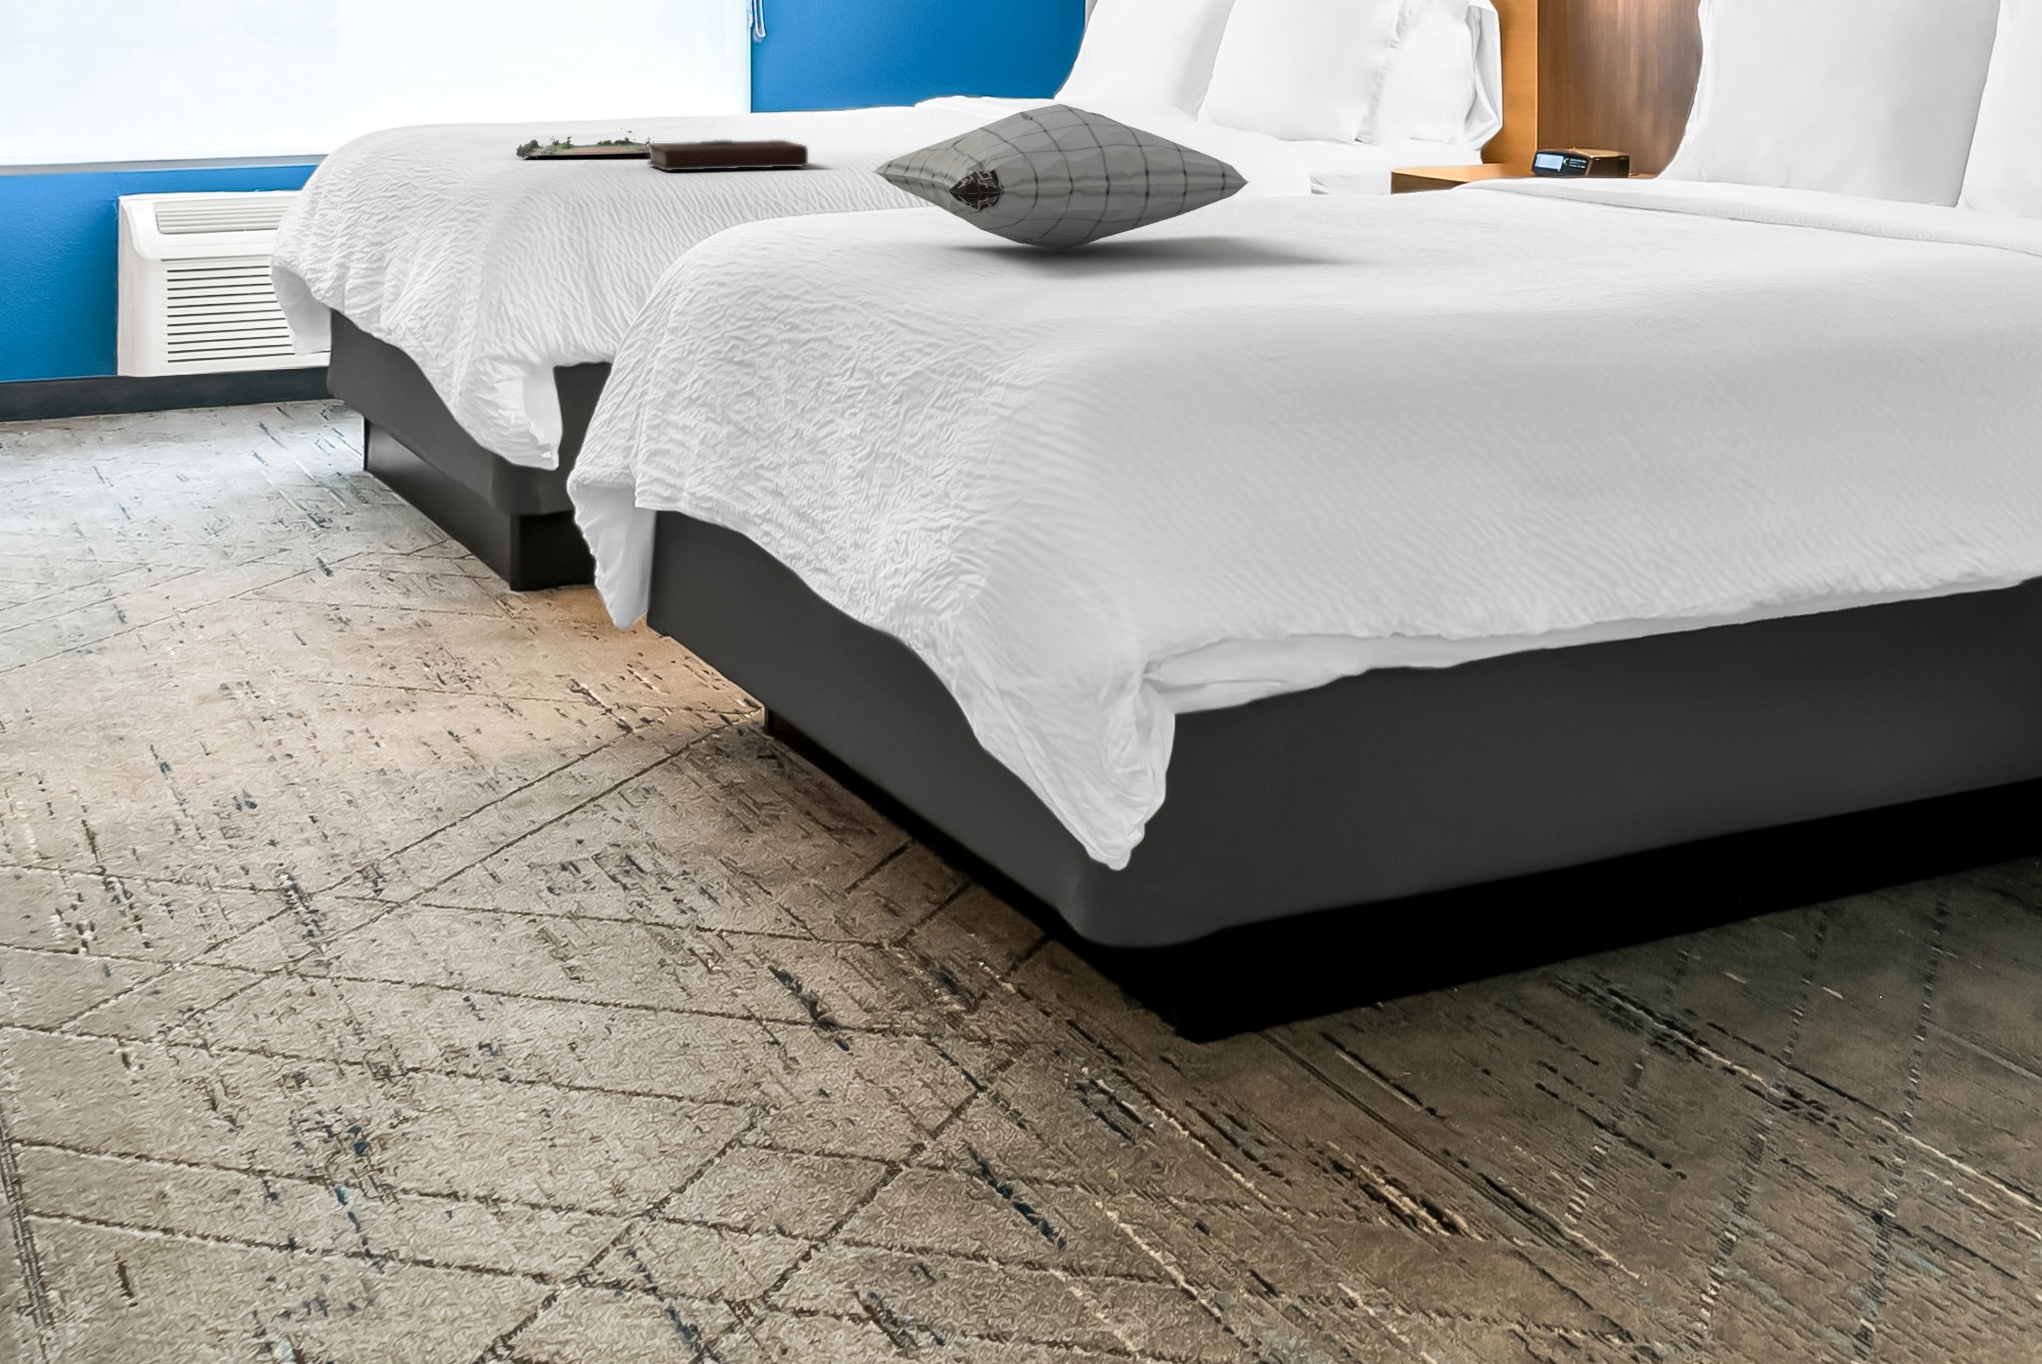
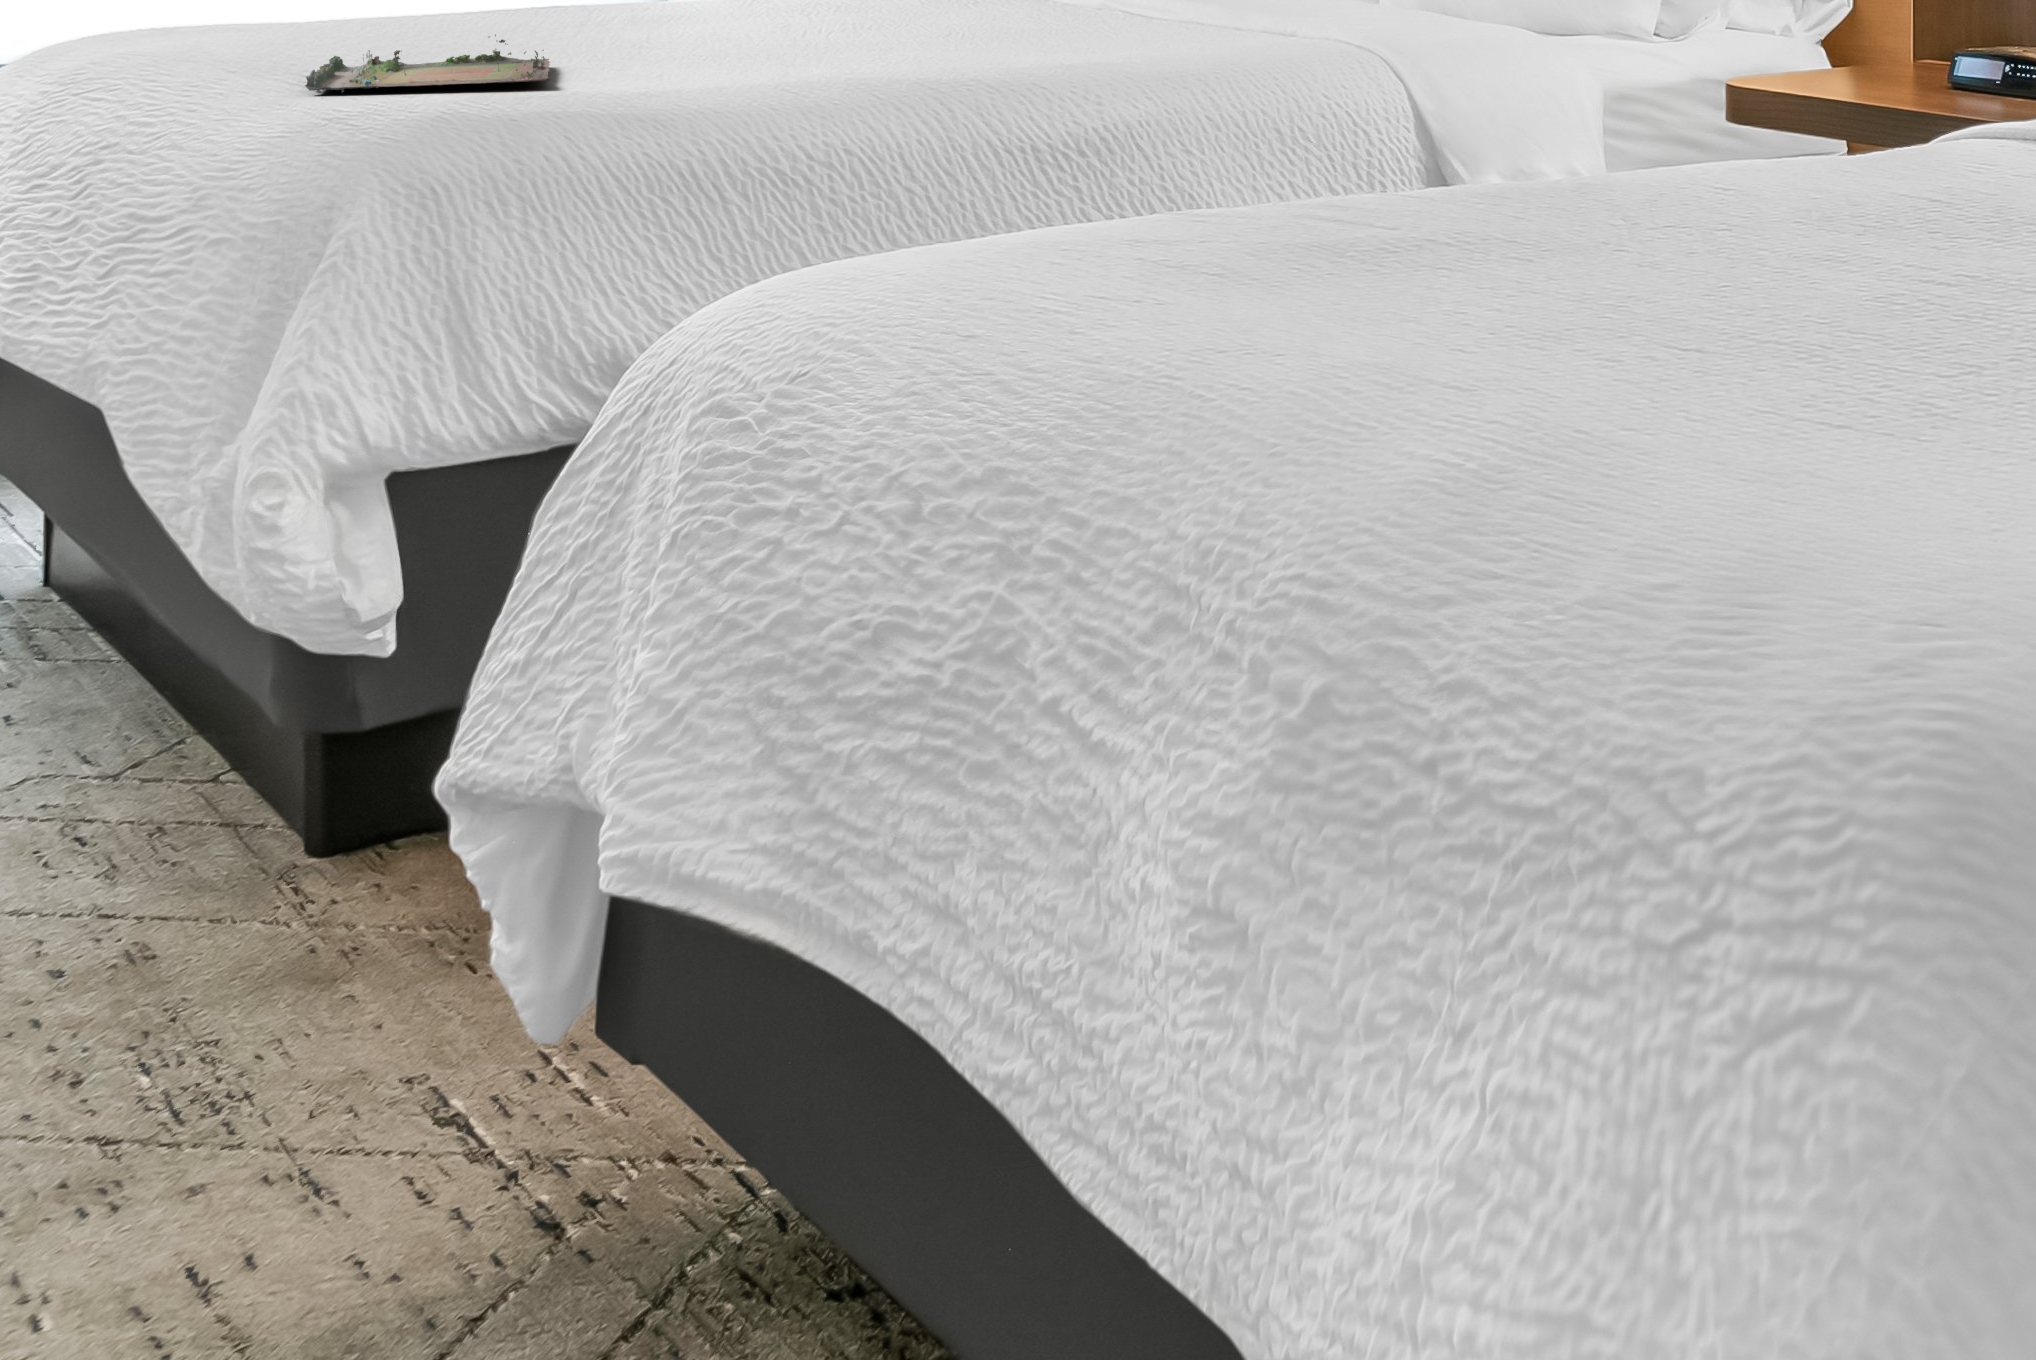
pillow: present [873,104,1248,249] -> none [1054,34,1828,315]
notebook: present [648,140,808,170] -> none [541,59,826,117]

